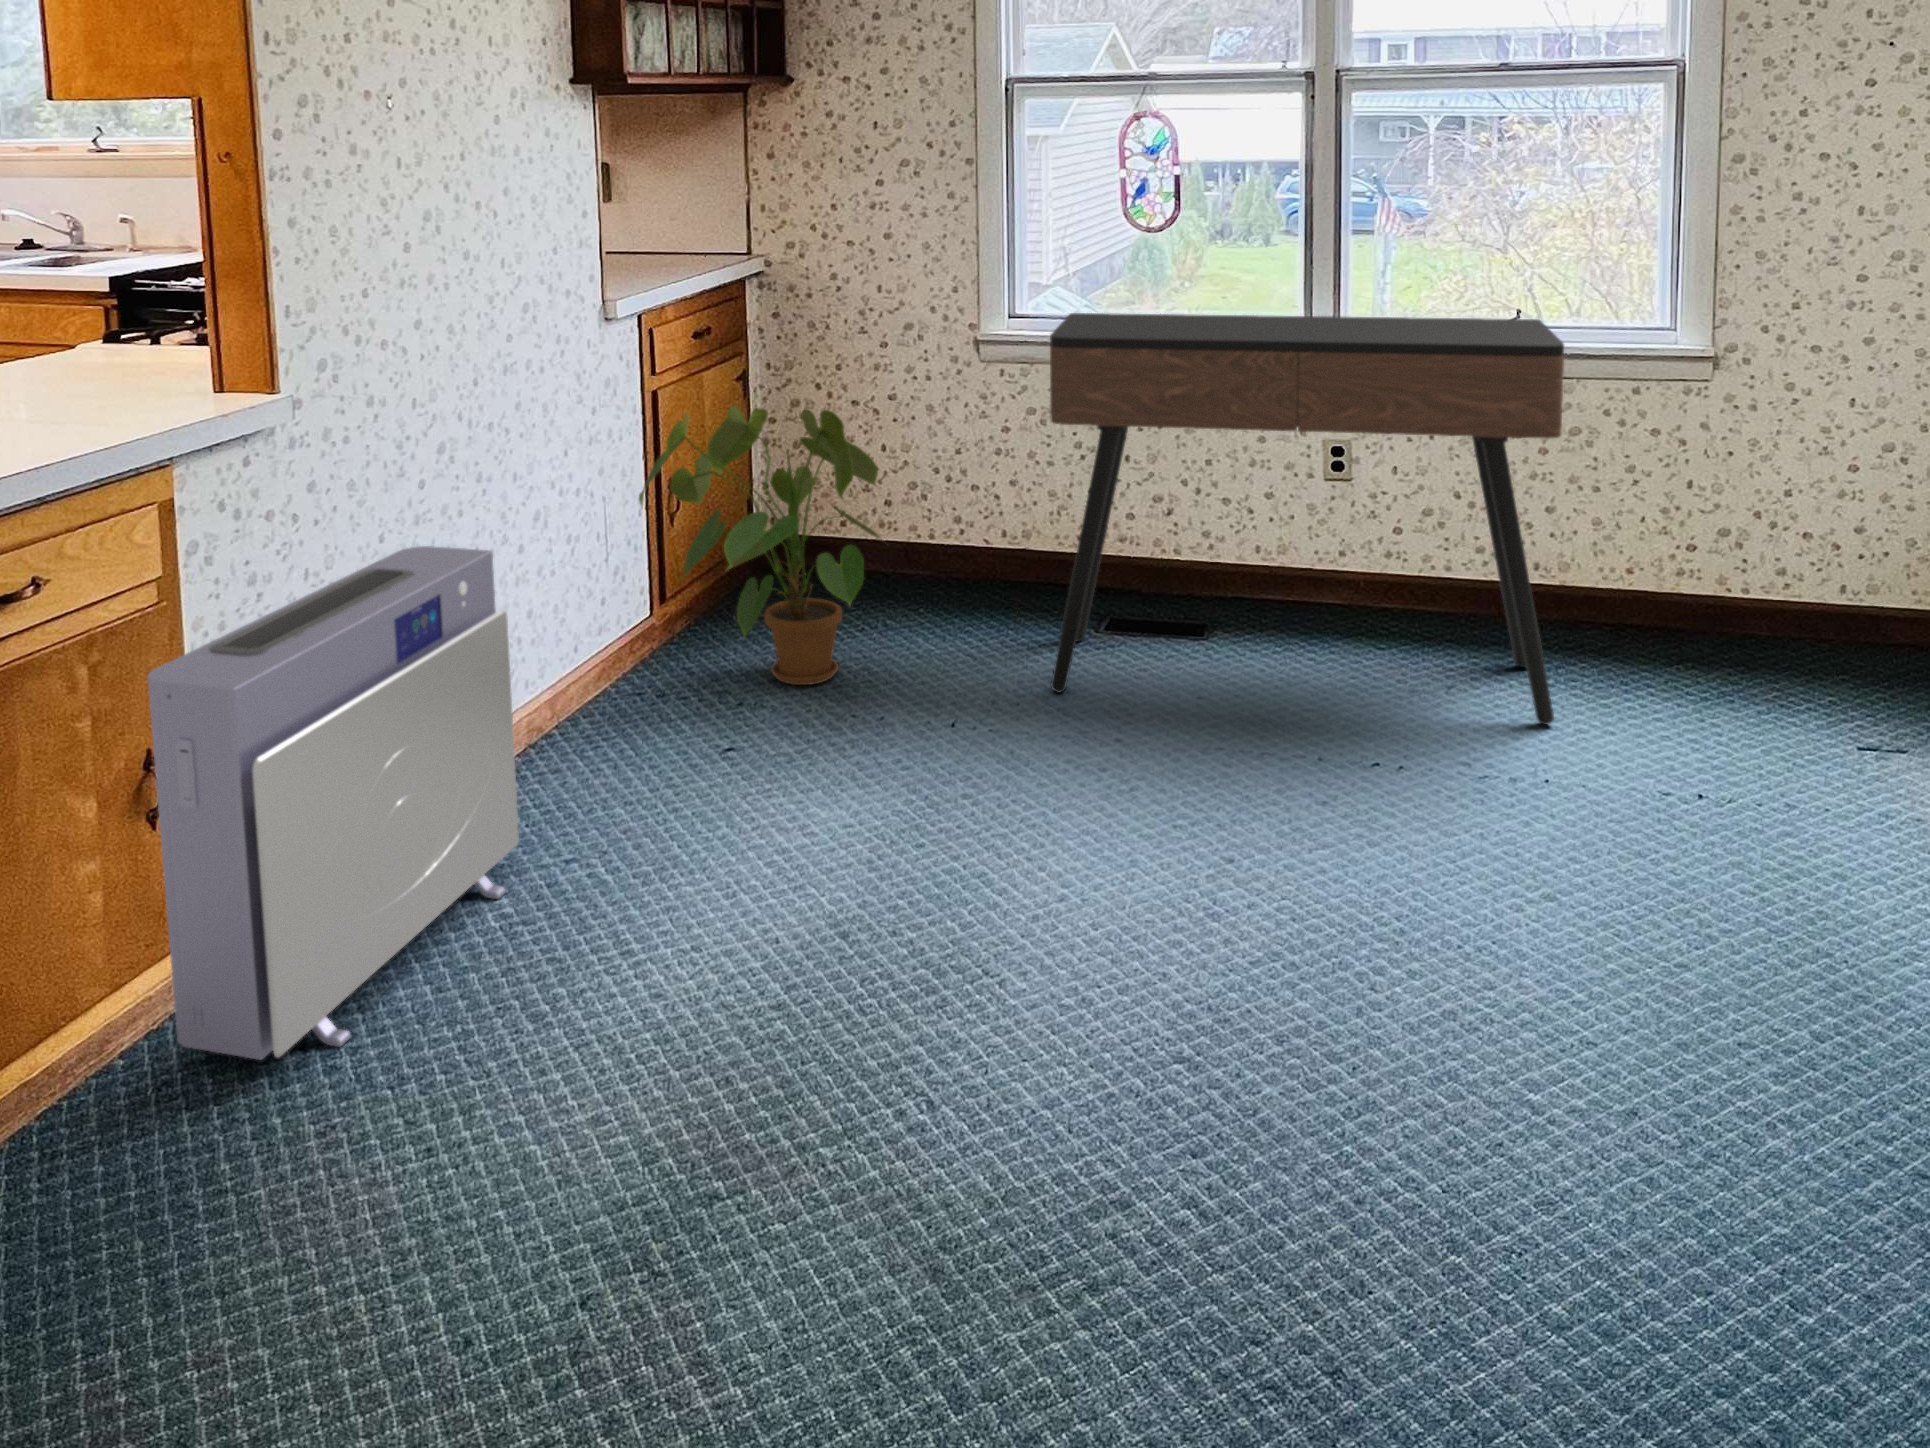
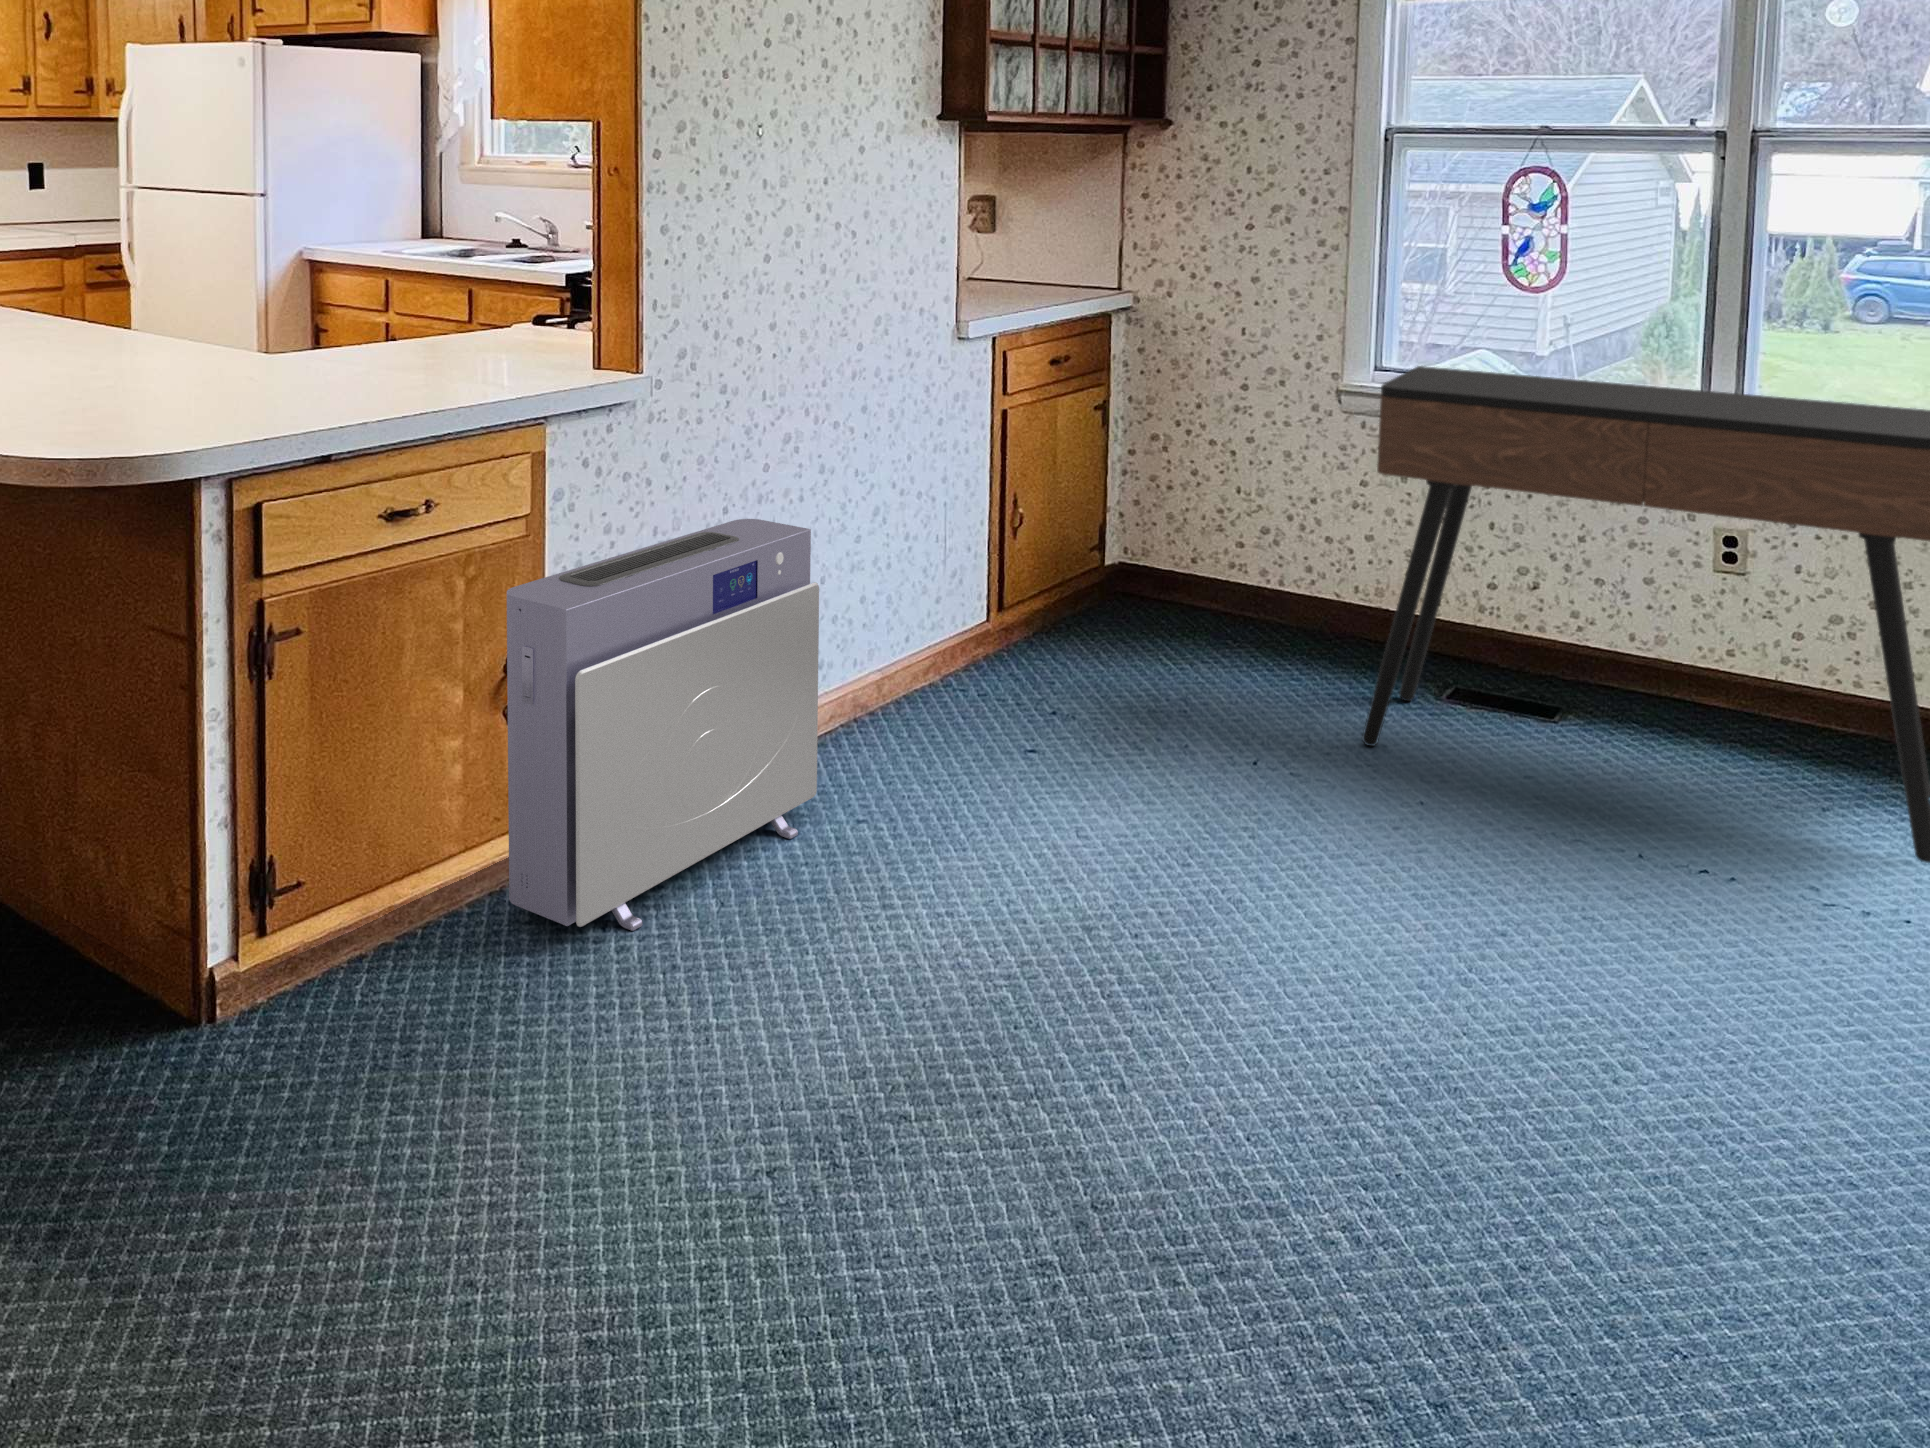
house plant: present [639,406,879,685] -> none [975,429,1215,702]

